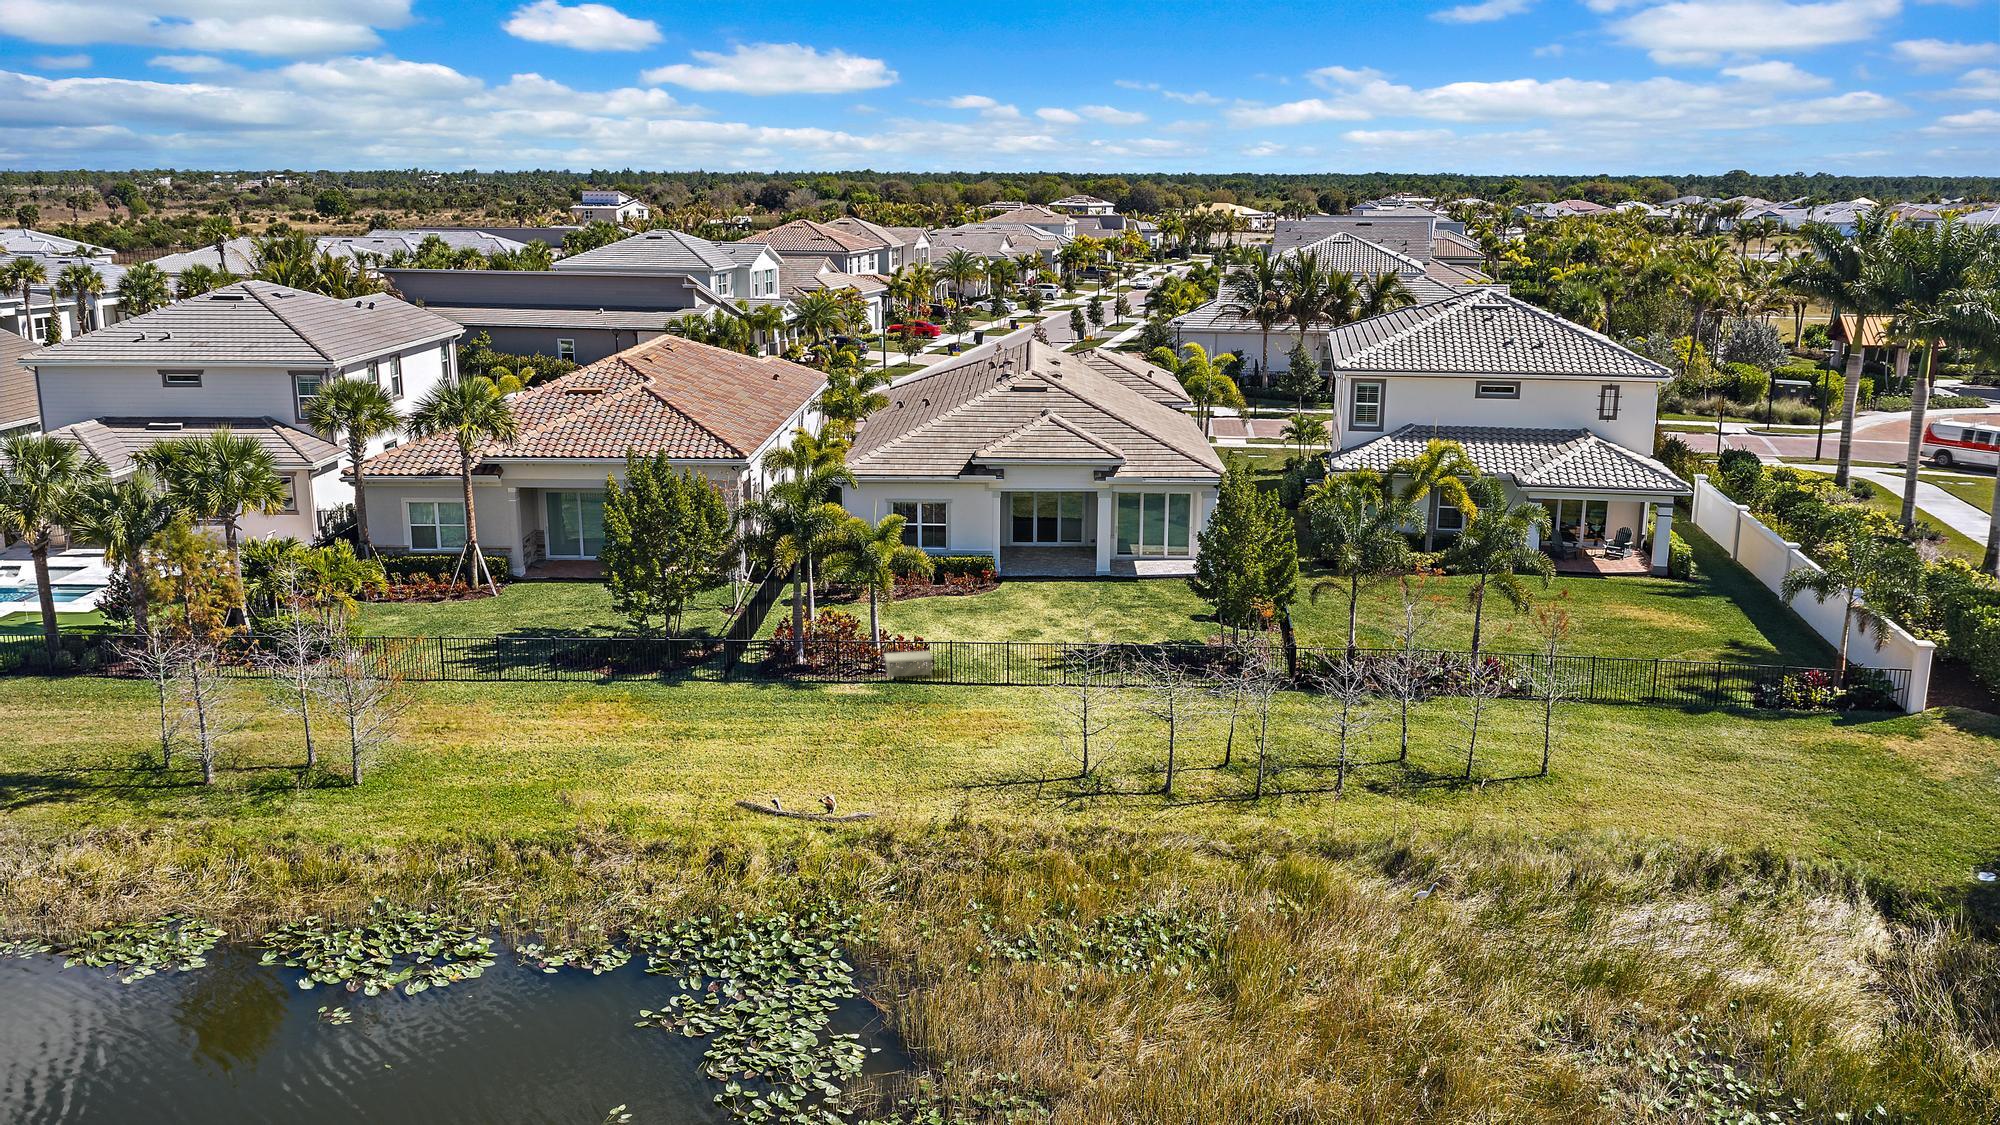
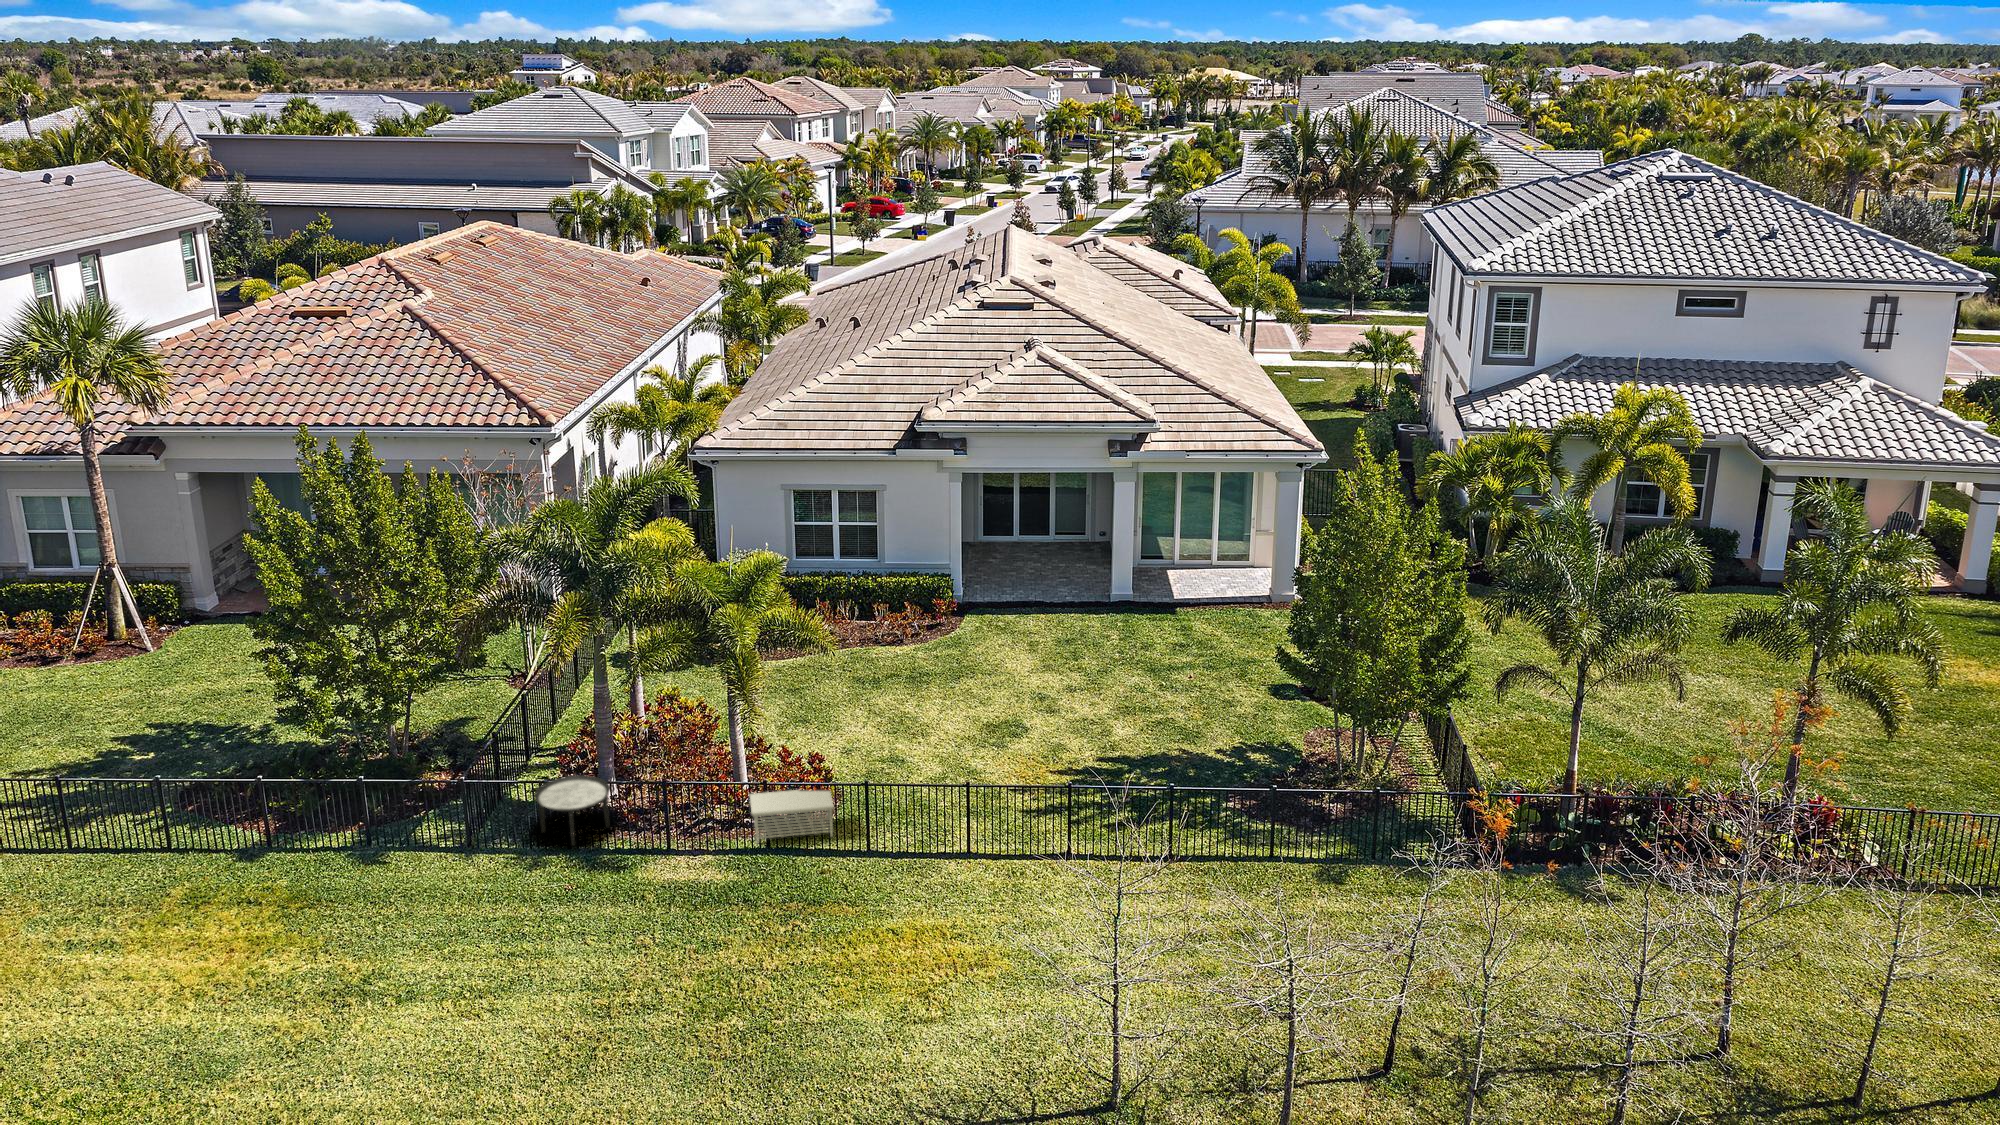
round table: none [763,644,805,679] -> present [534,775,610,846]

